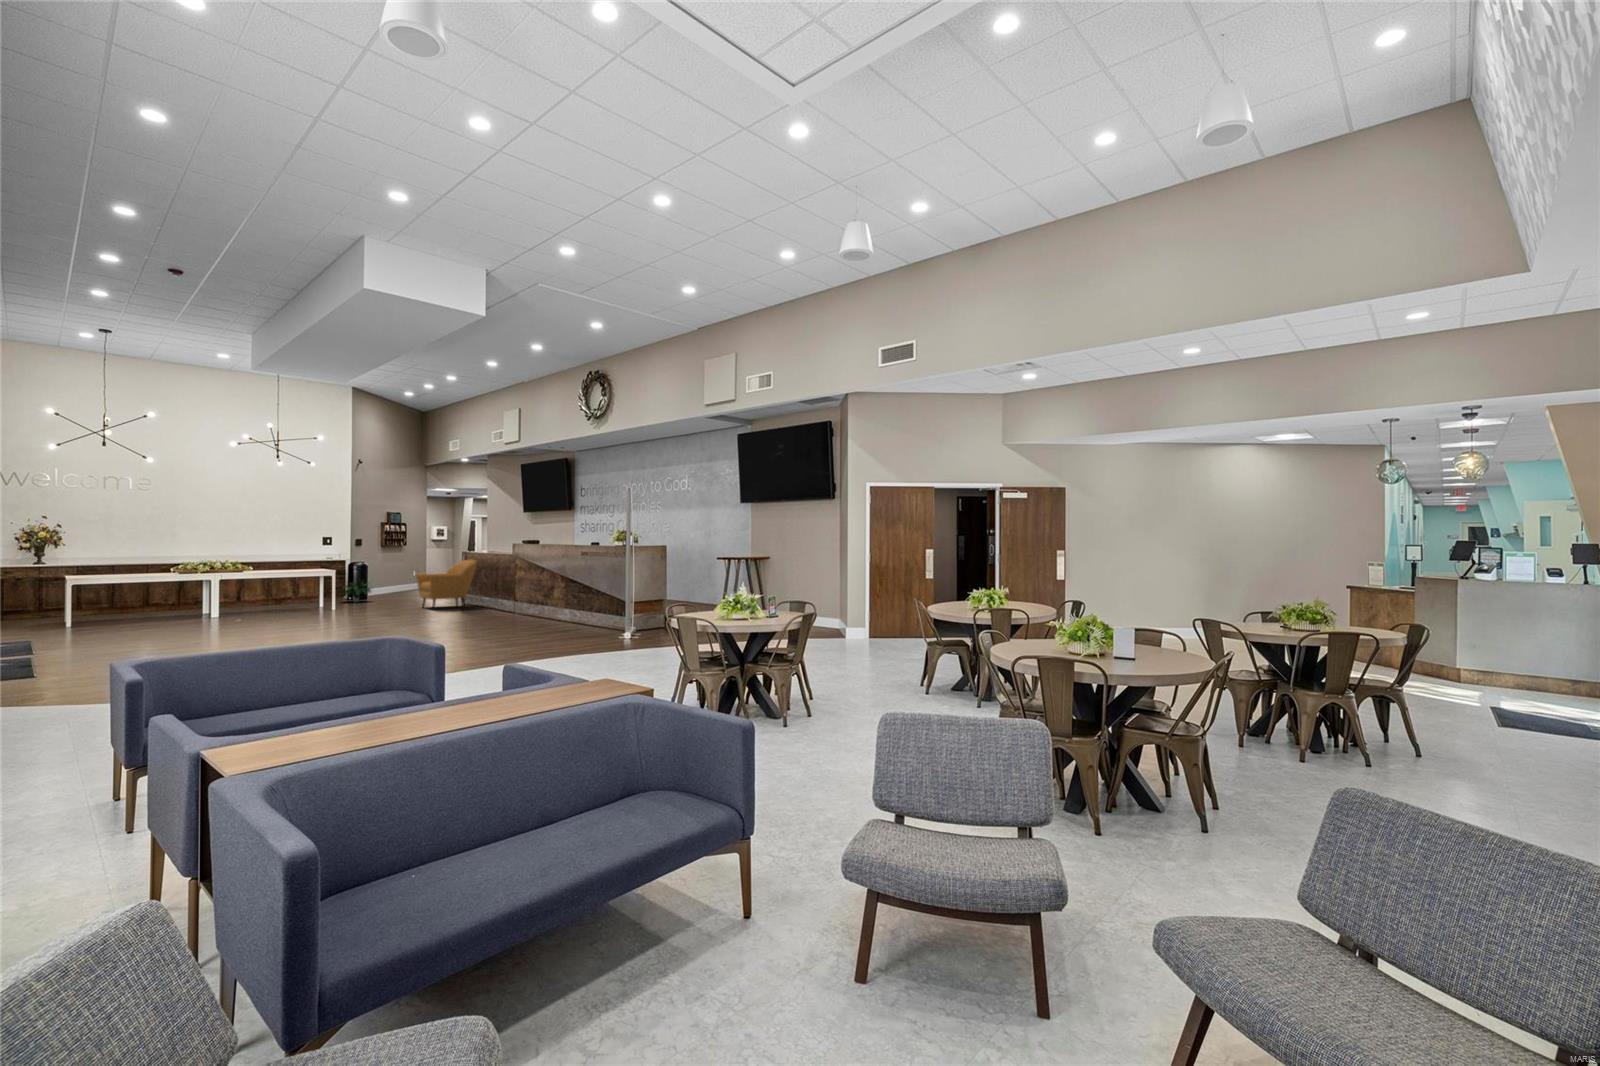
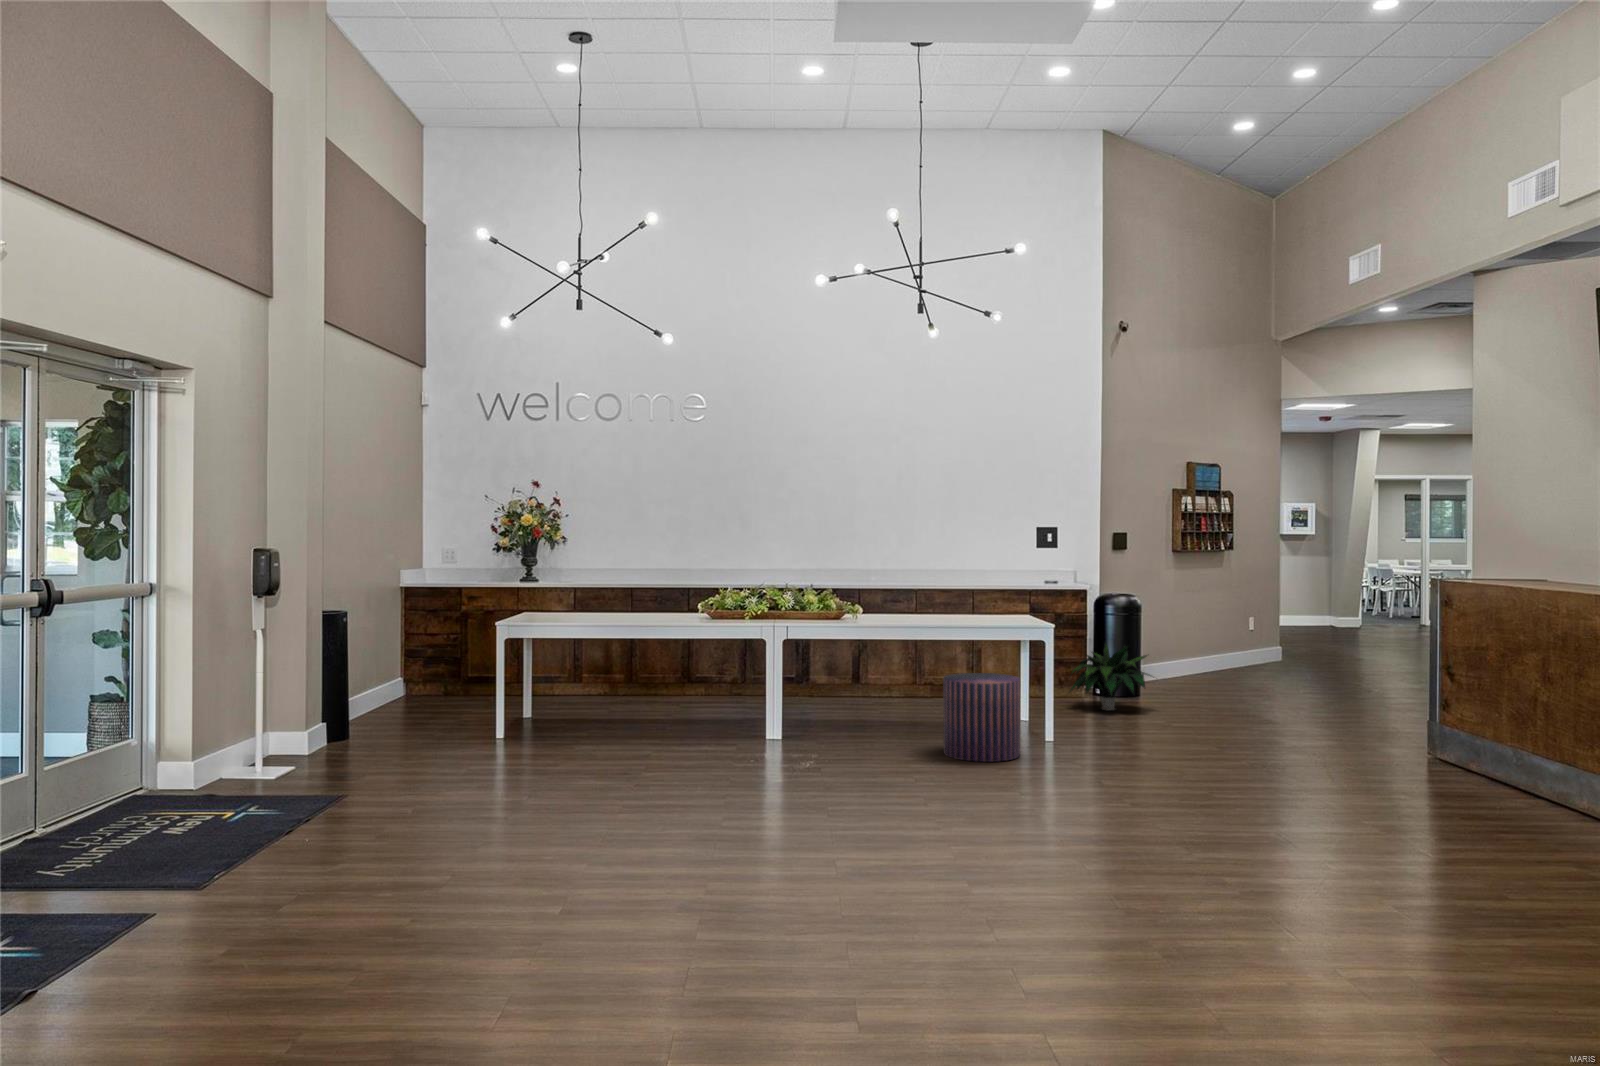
armchair: present [416,560,477,610] -> none [1279,614,1519,805]
pouf: none [298,586,328,613] -> present [943,673,1020,762]

